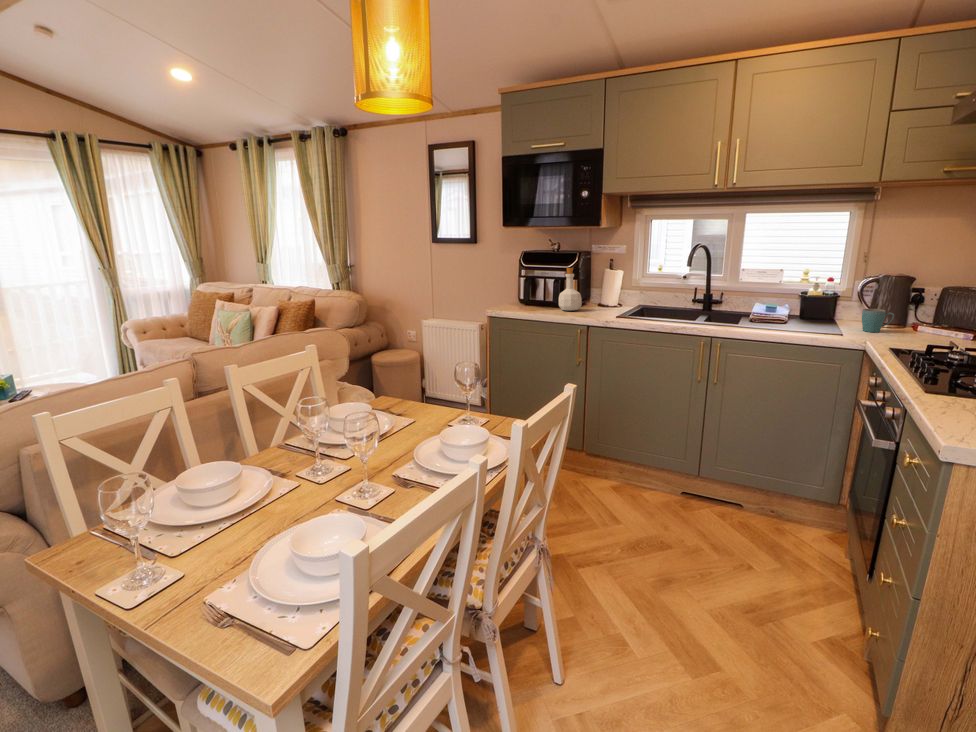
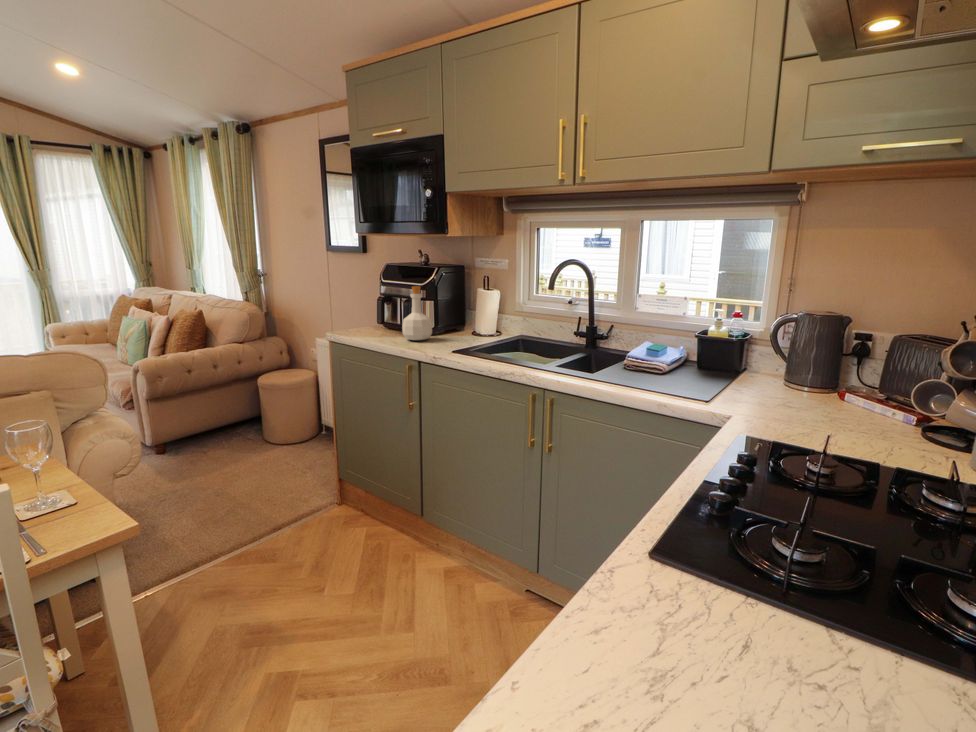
mug: present [862,309,894,332] -> none [763,362,810,399]

